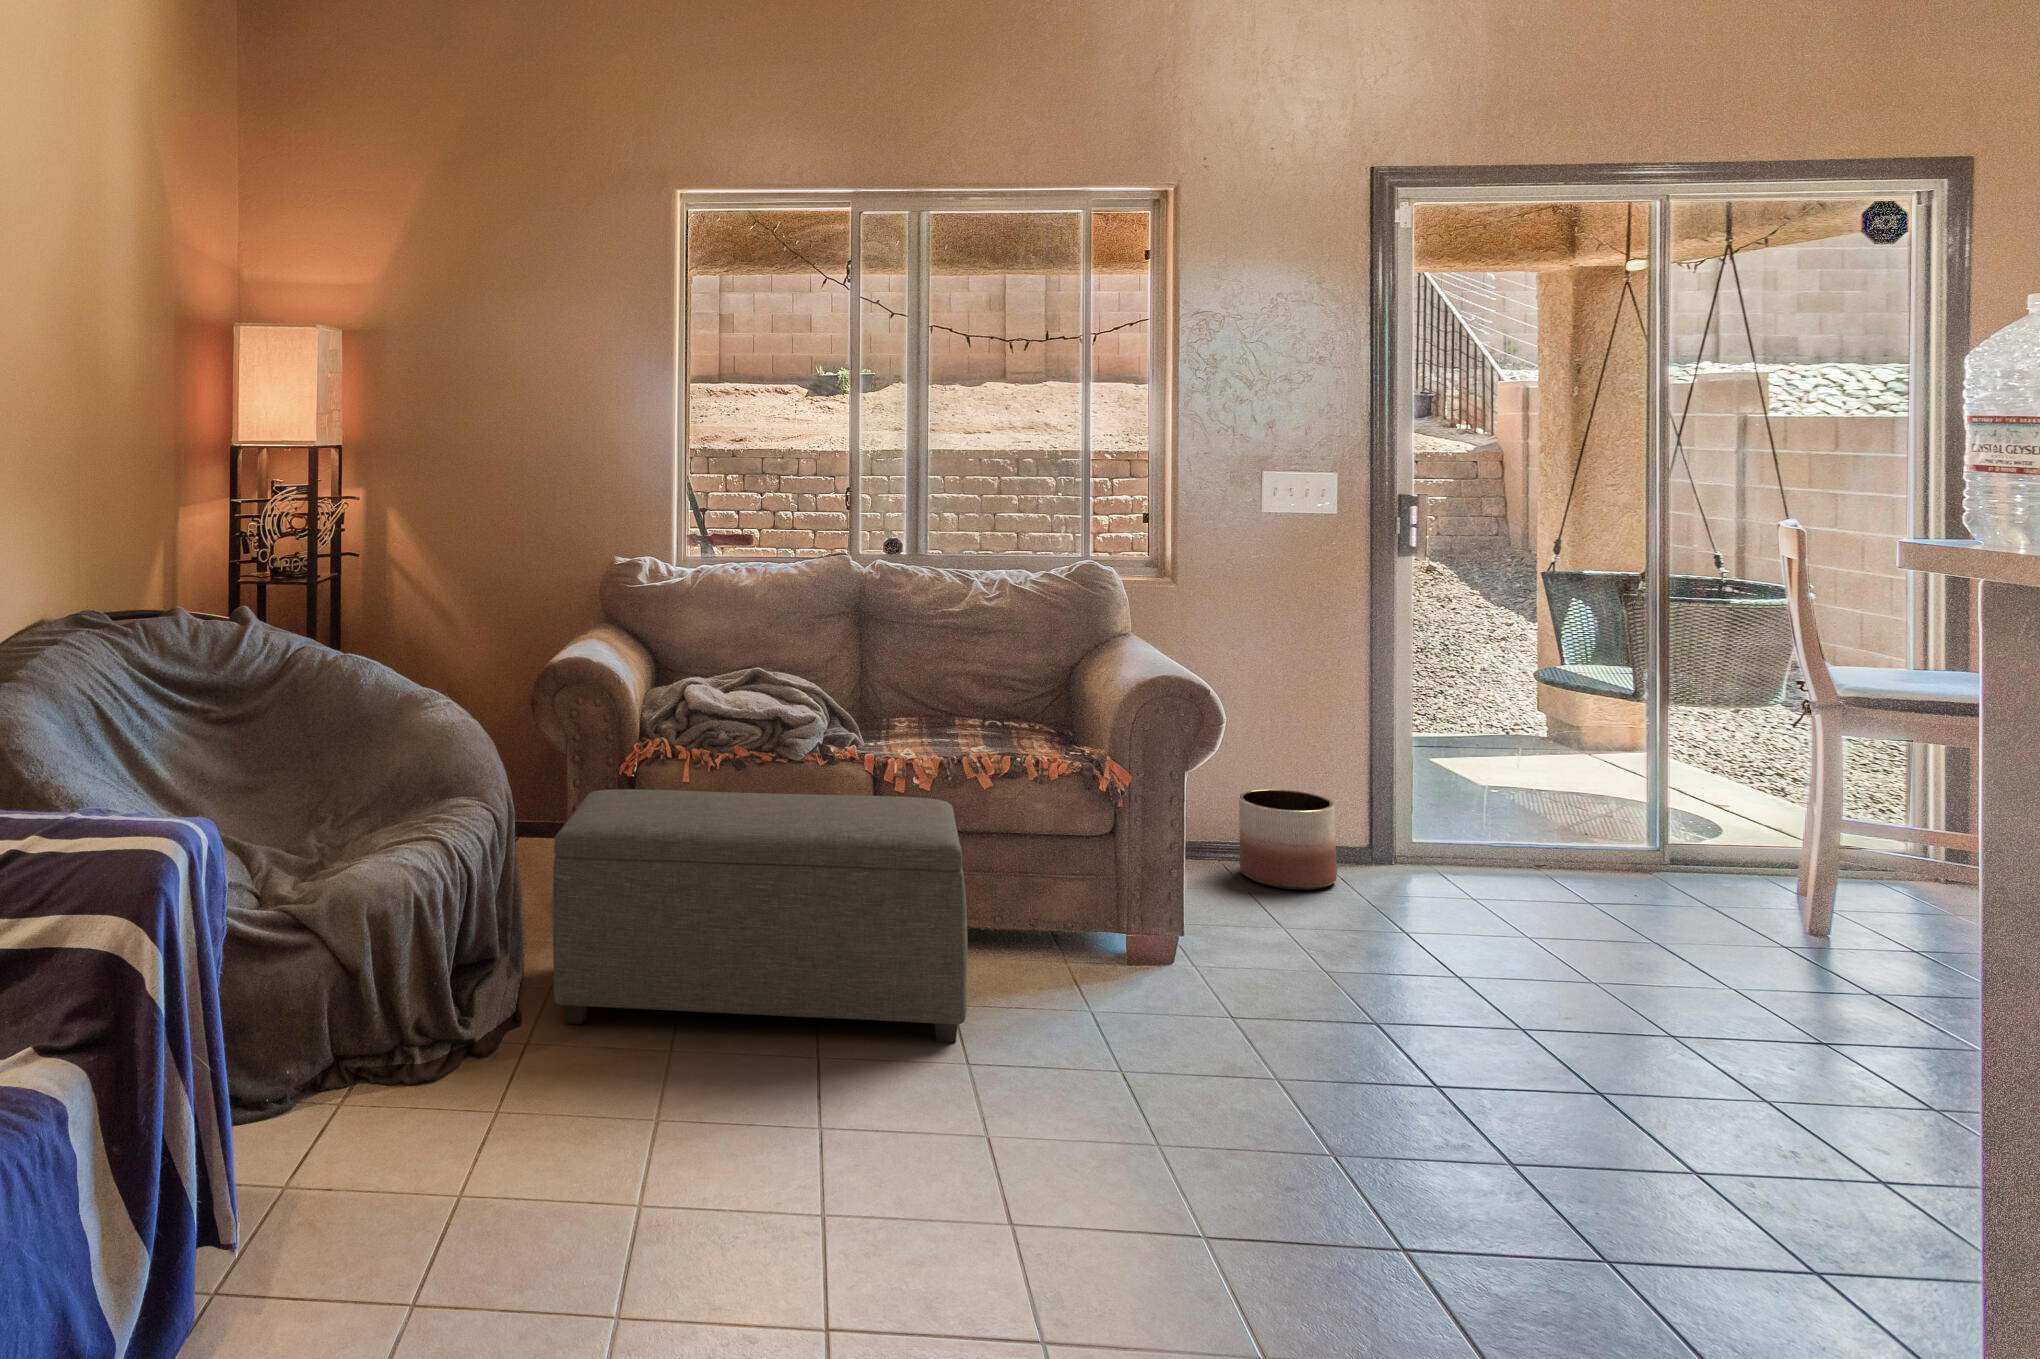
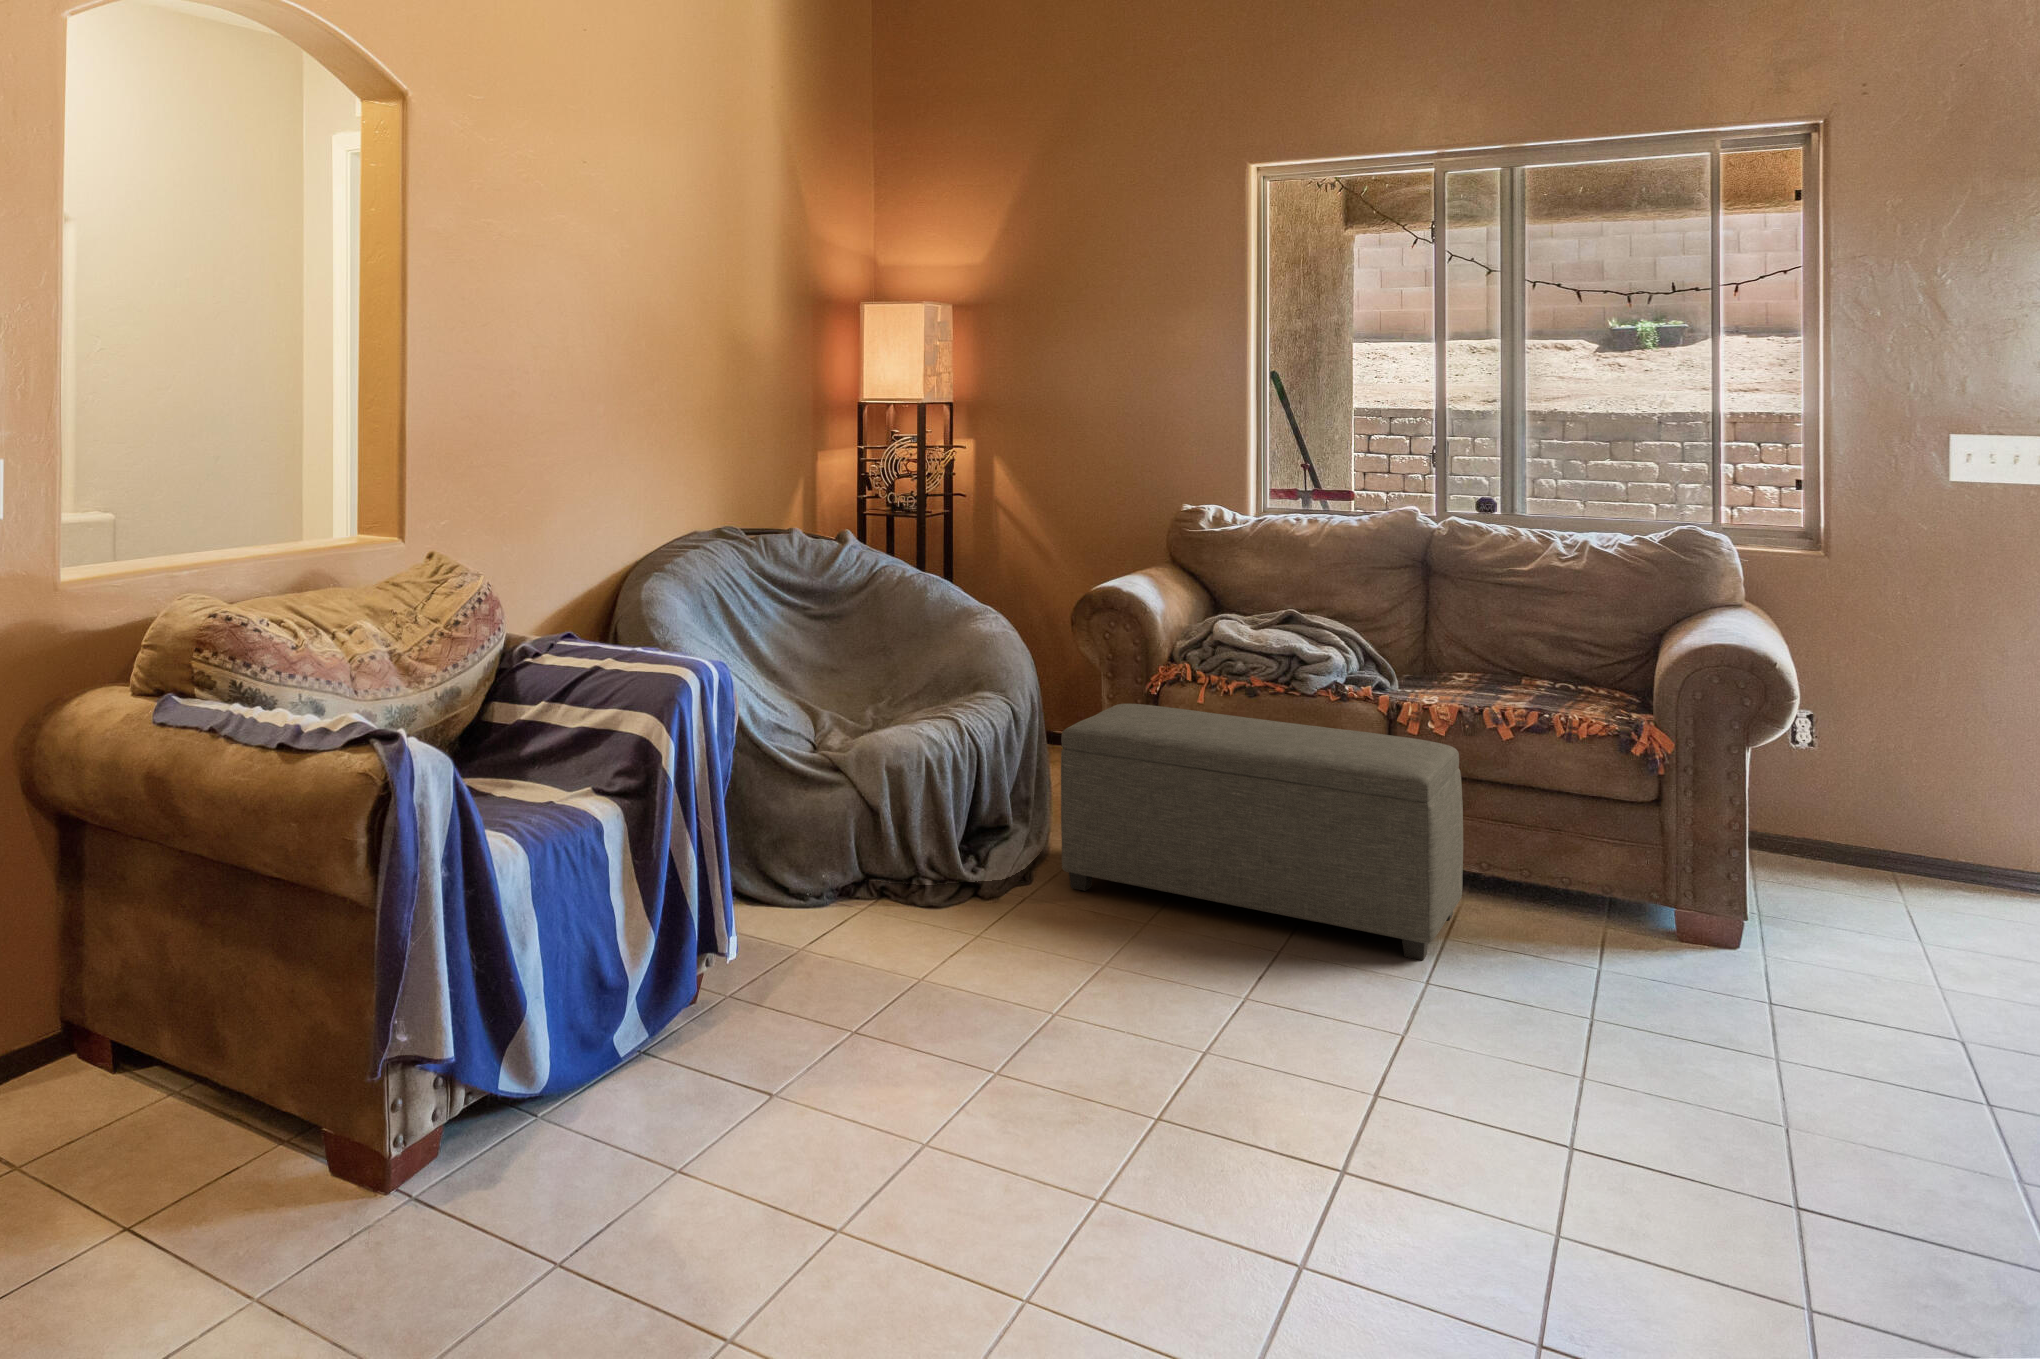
planter: present [1239,789,1337,890] -> none [1882,794,2010,908]

